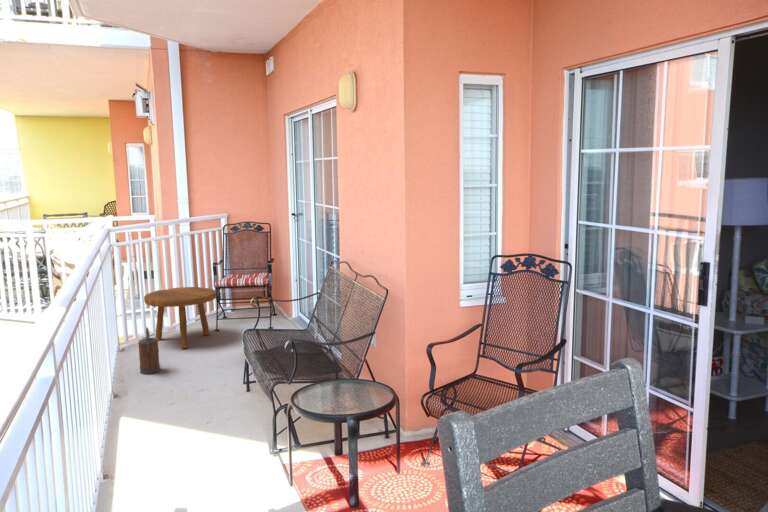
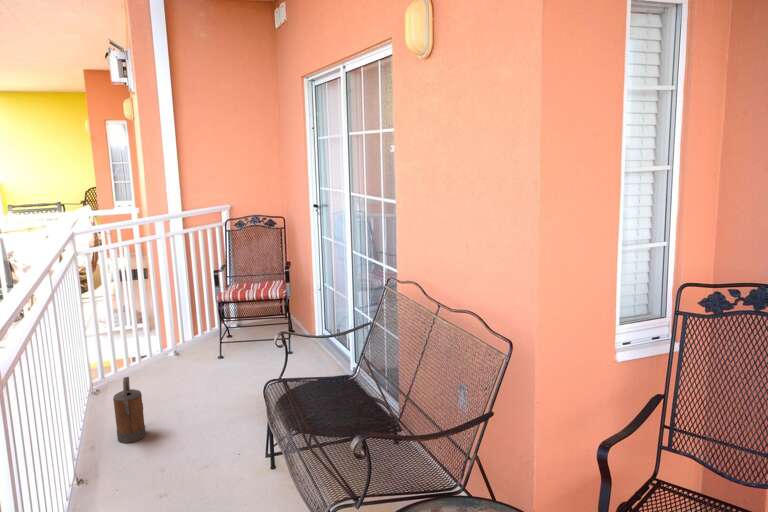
footstool: present [144,287,217,348] -> none [122,304,221,392]

